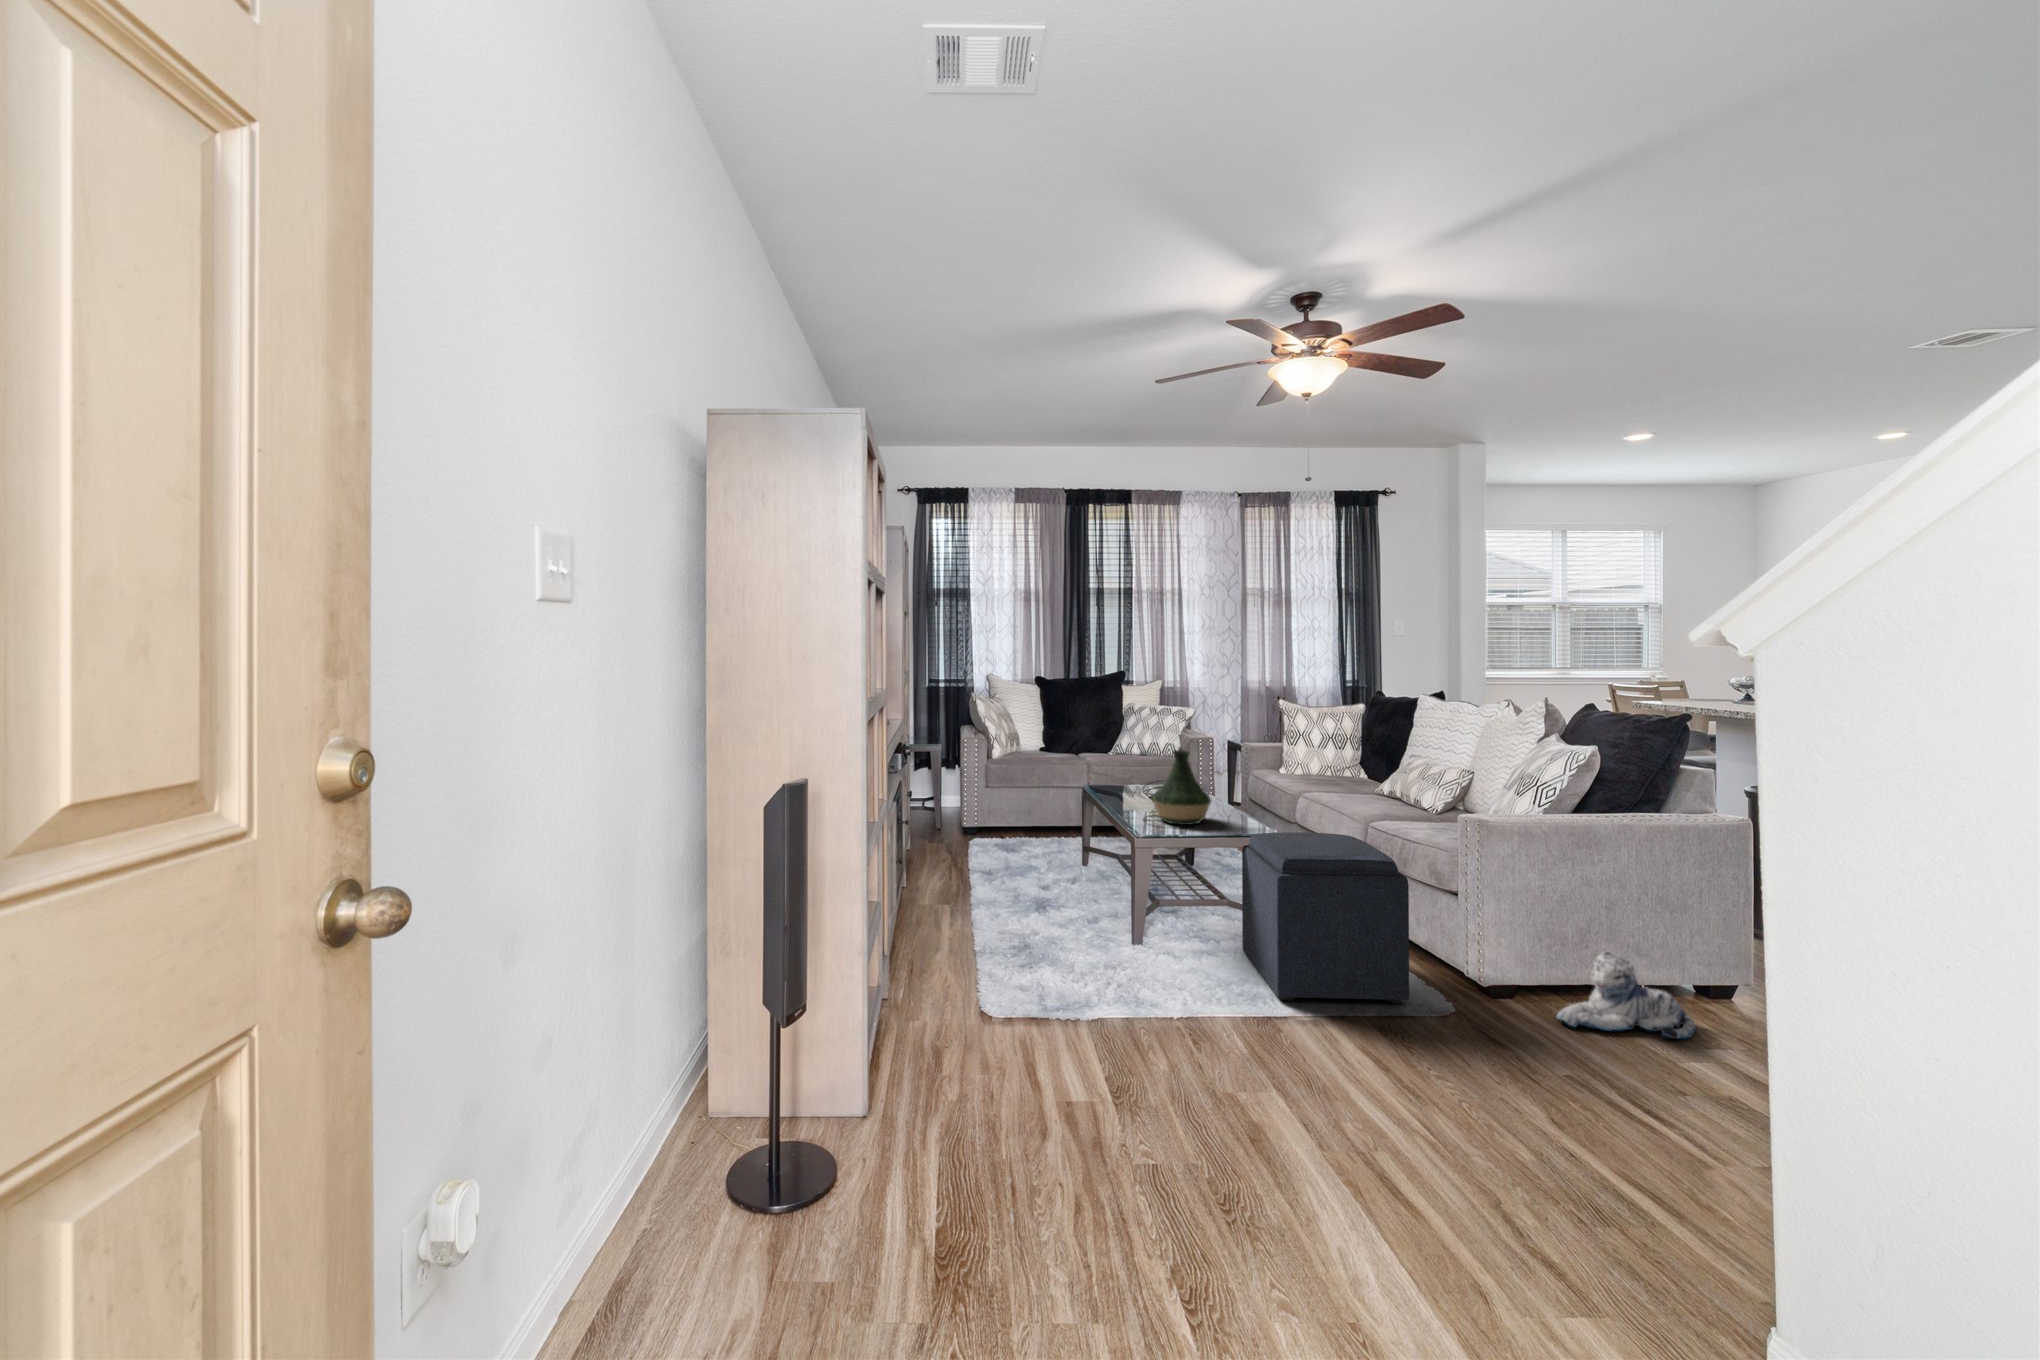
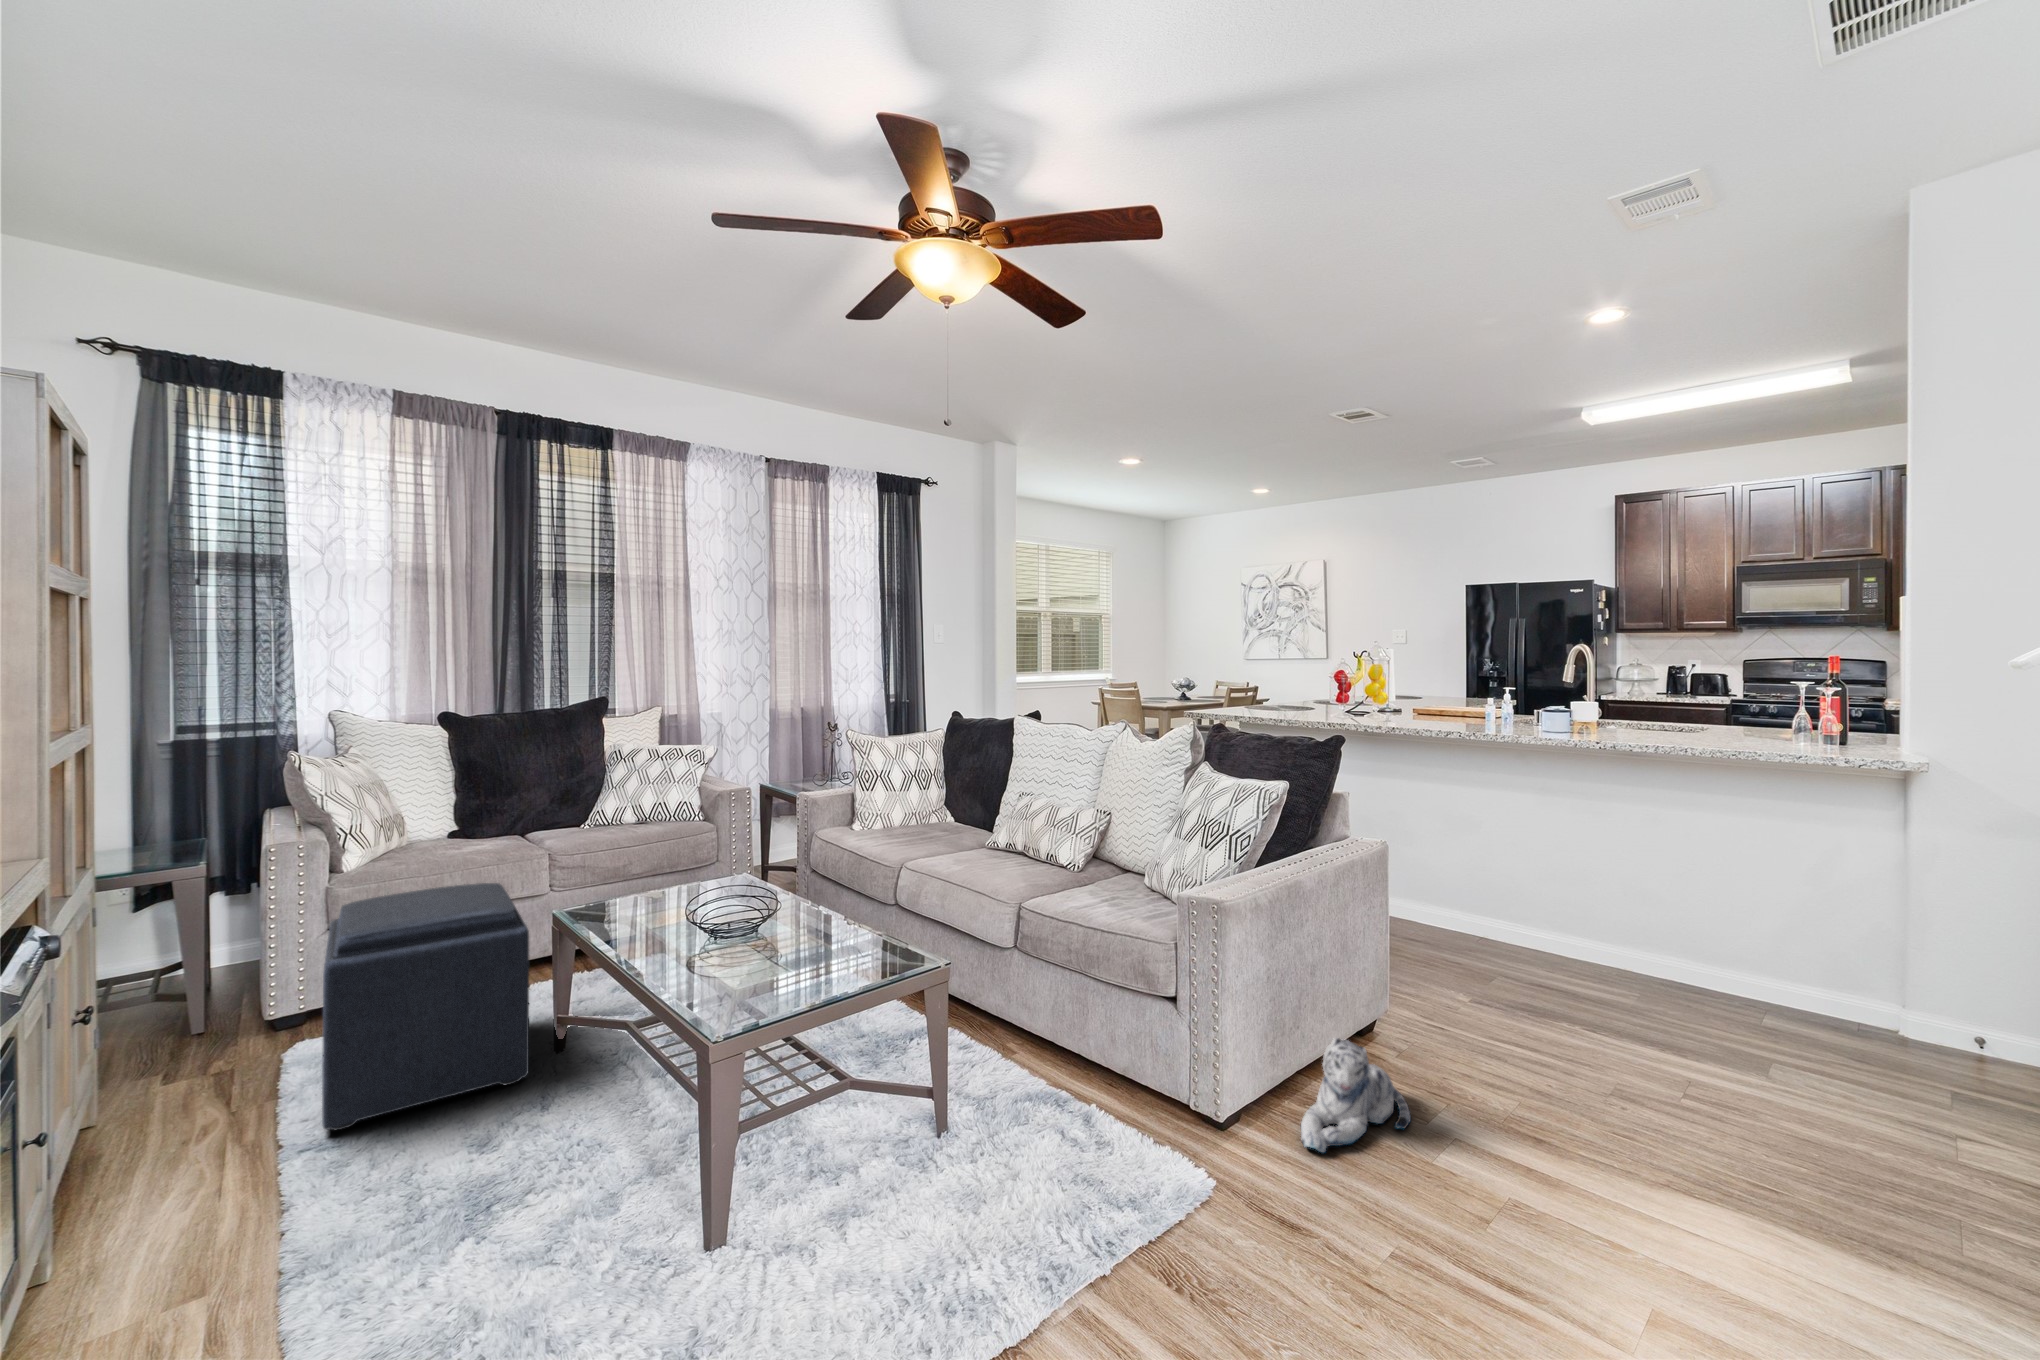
vase: present [1152,750,1211,825] -> none [710,838,814,972]
ottoman: present [1242,832,1409,1003] -> present [322,883,529,1130]

